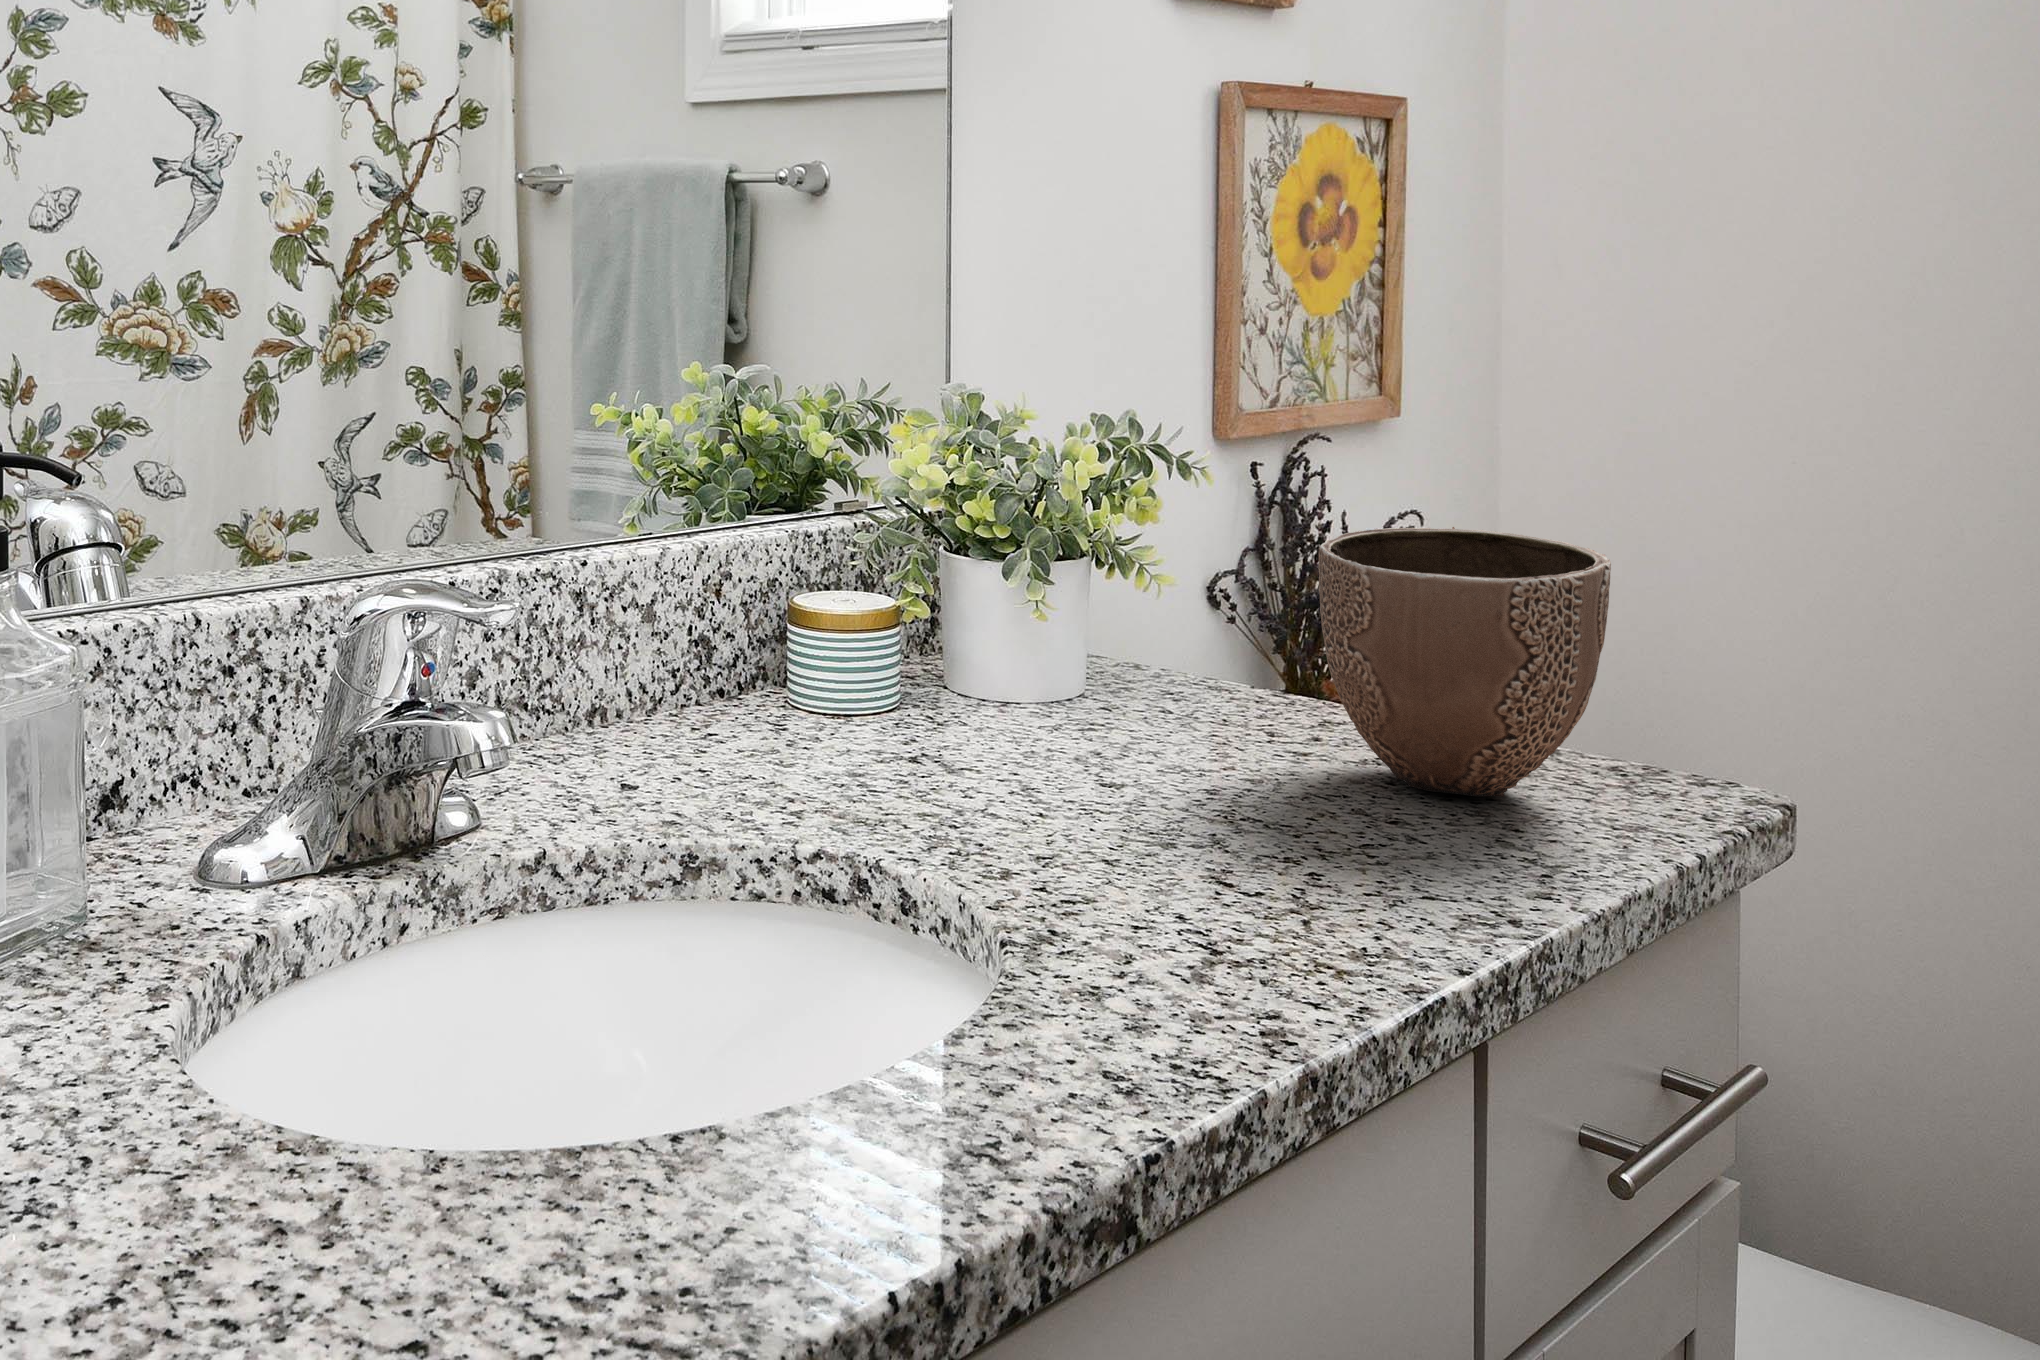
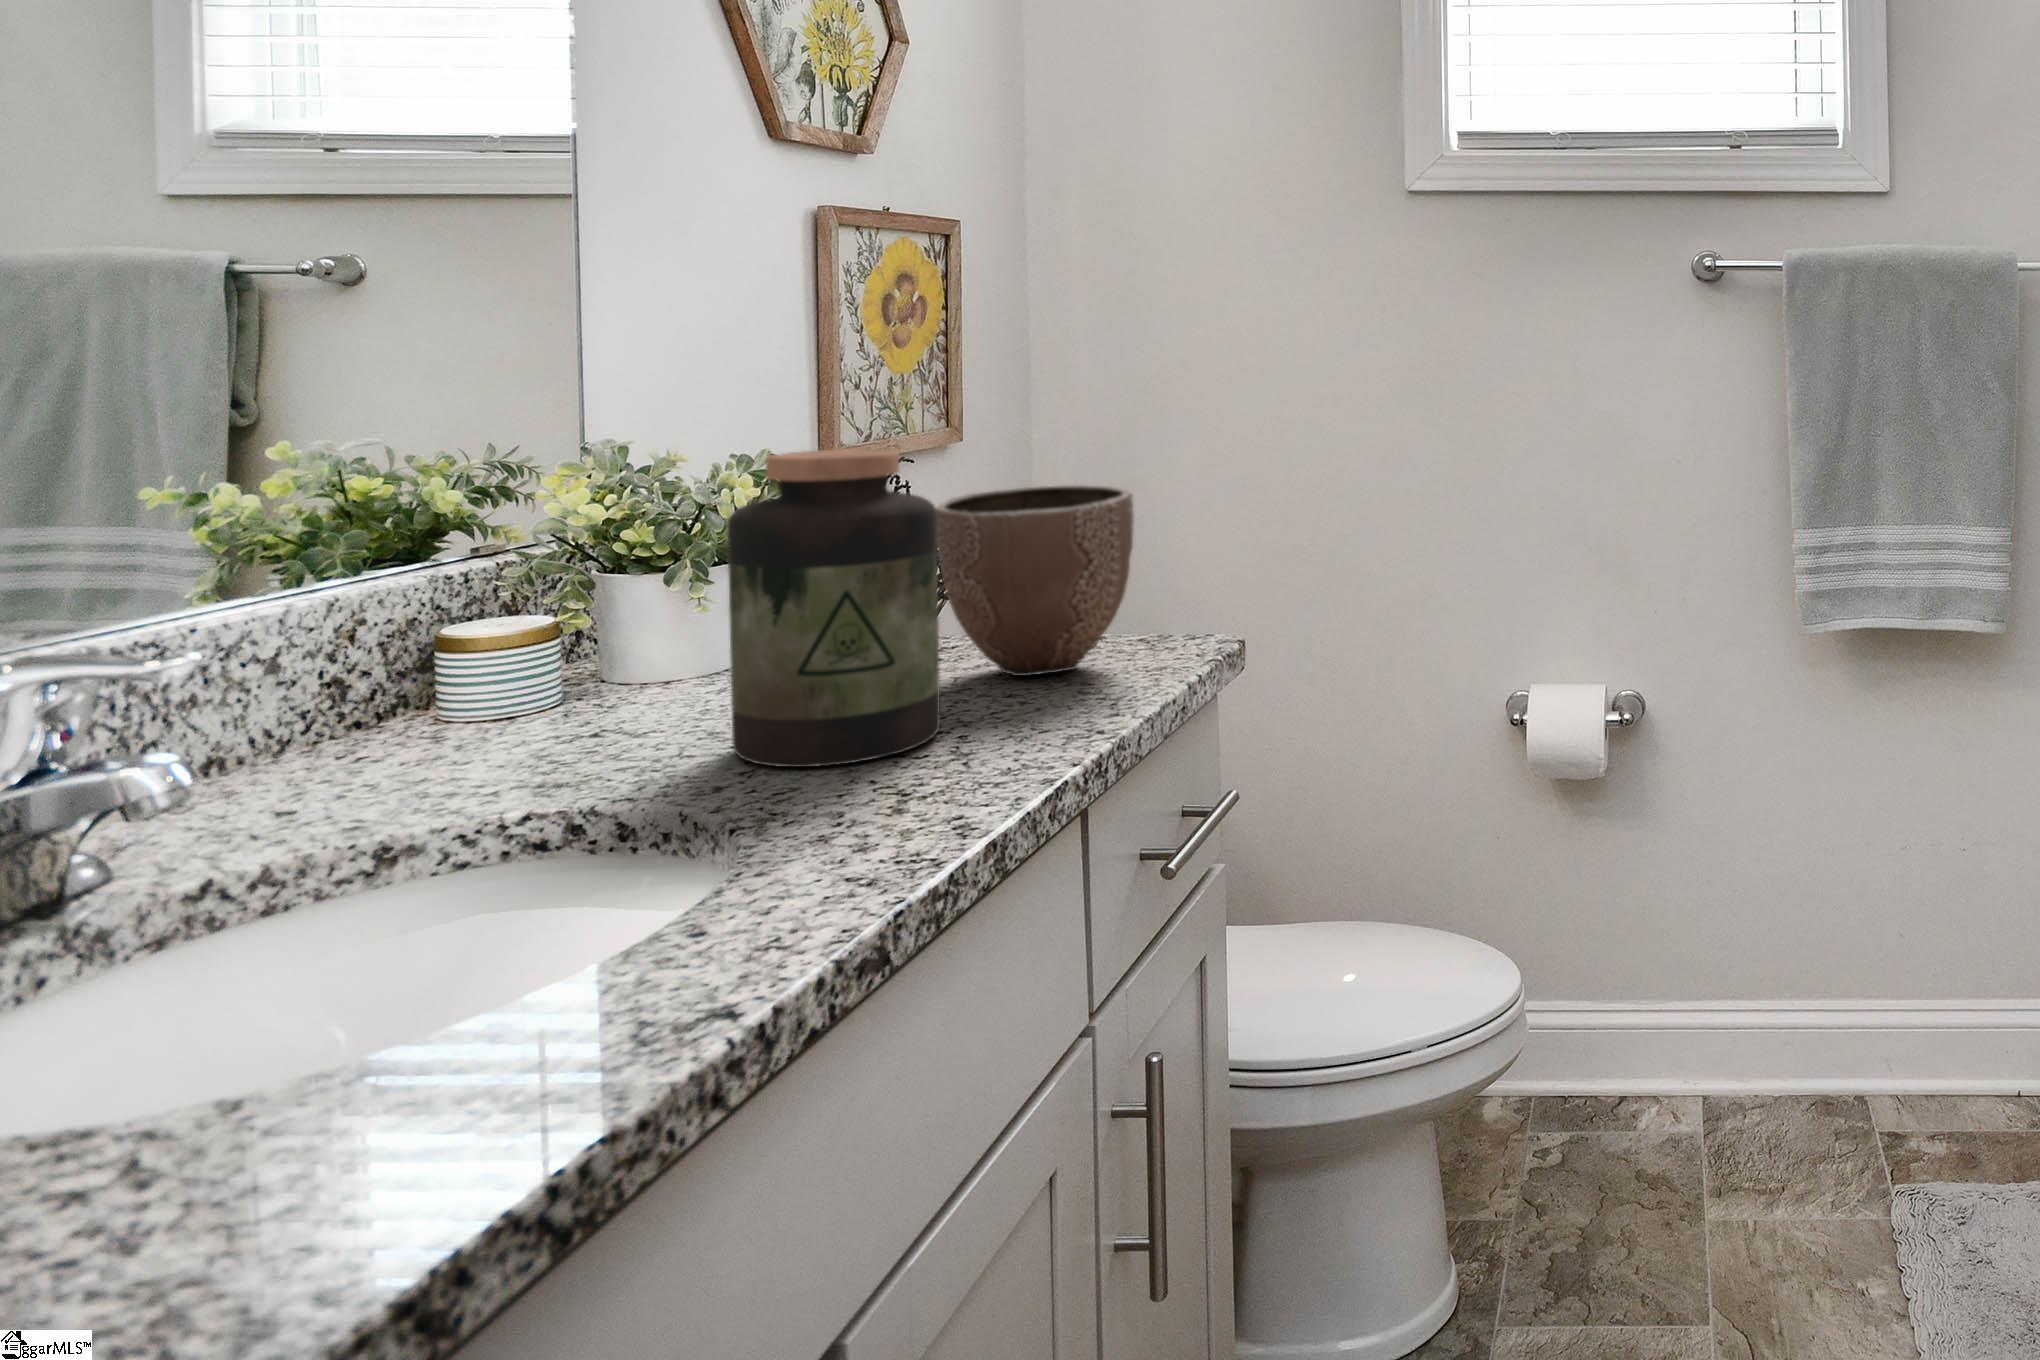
jar: none [1038,469,1302,881] -> present [728,449,940,767]

